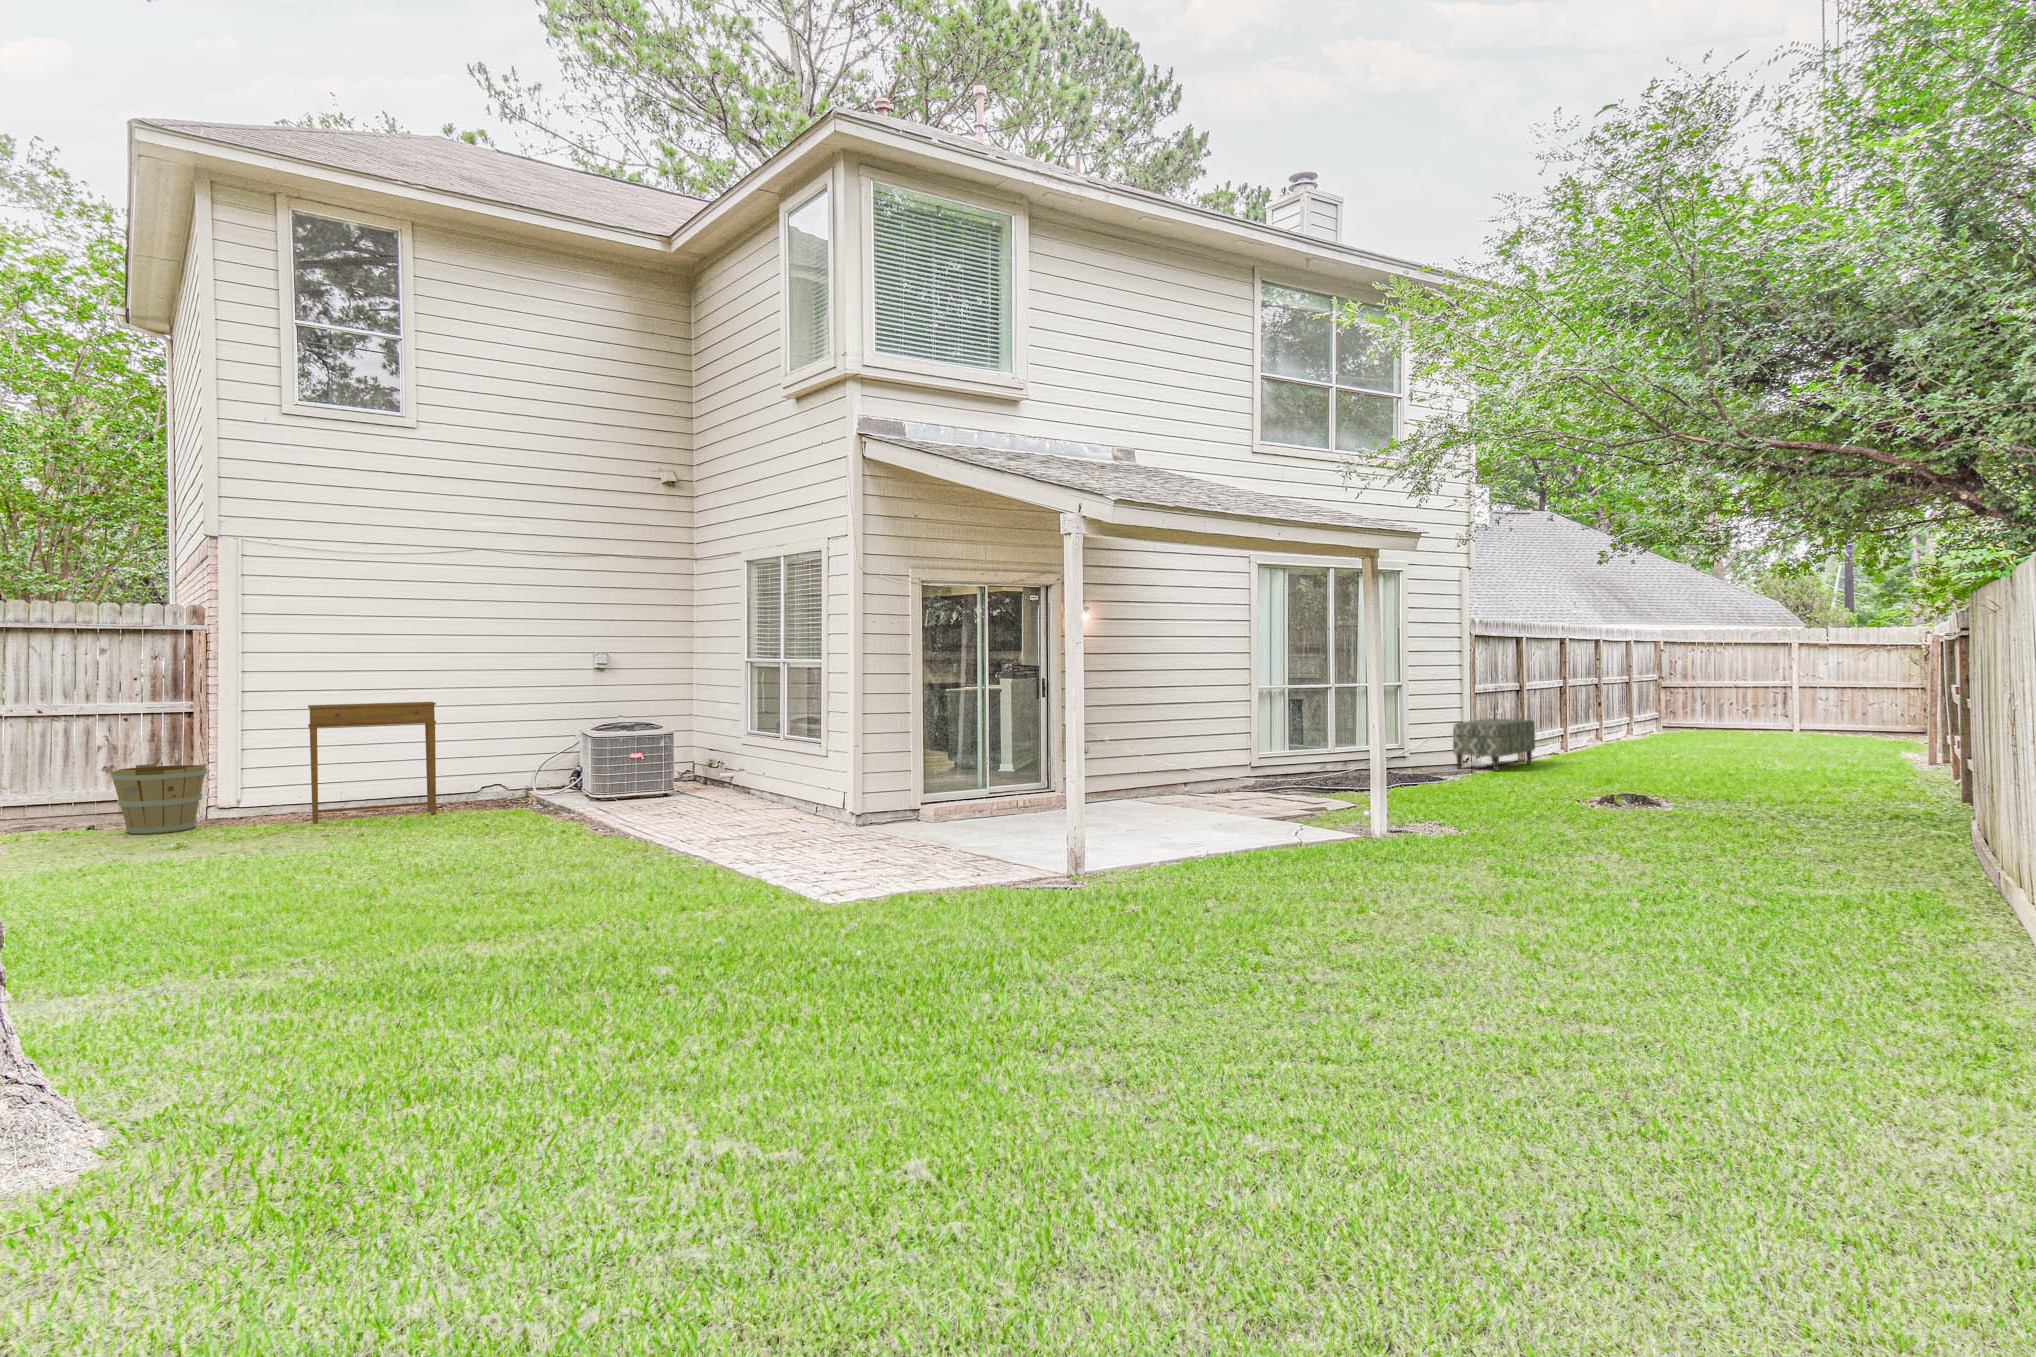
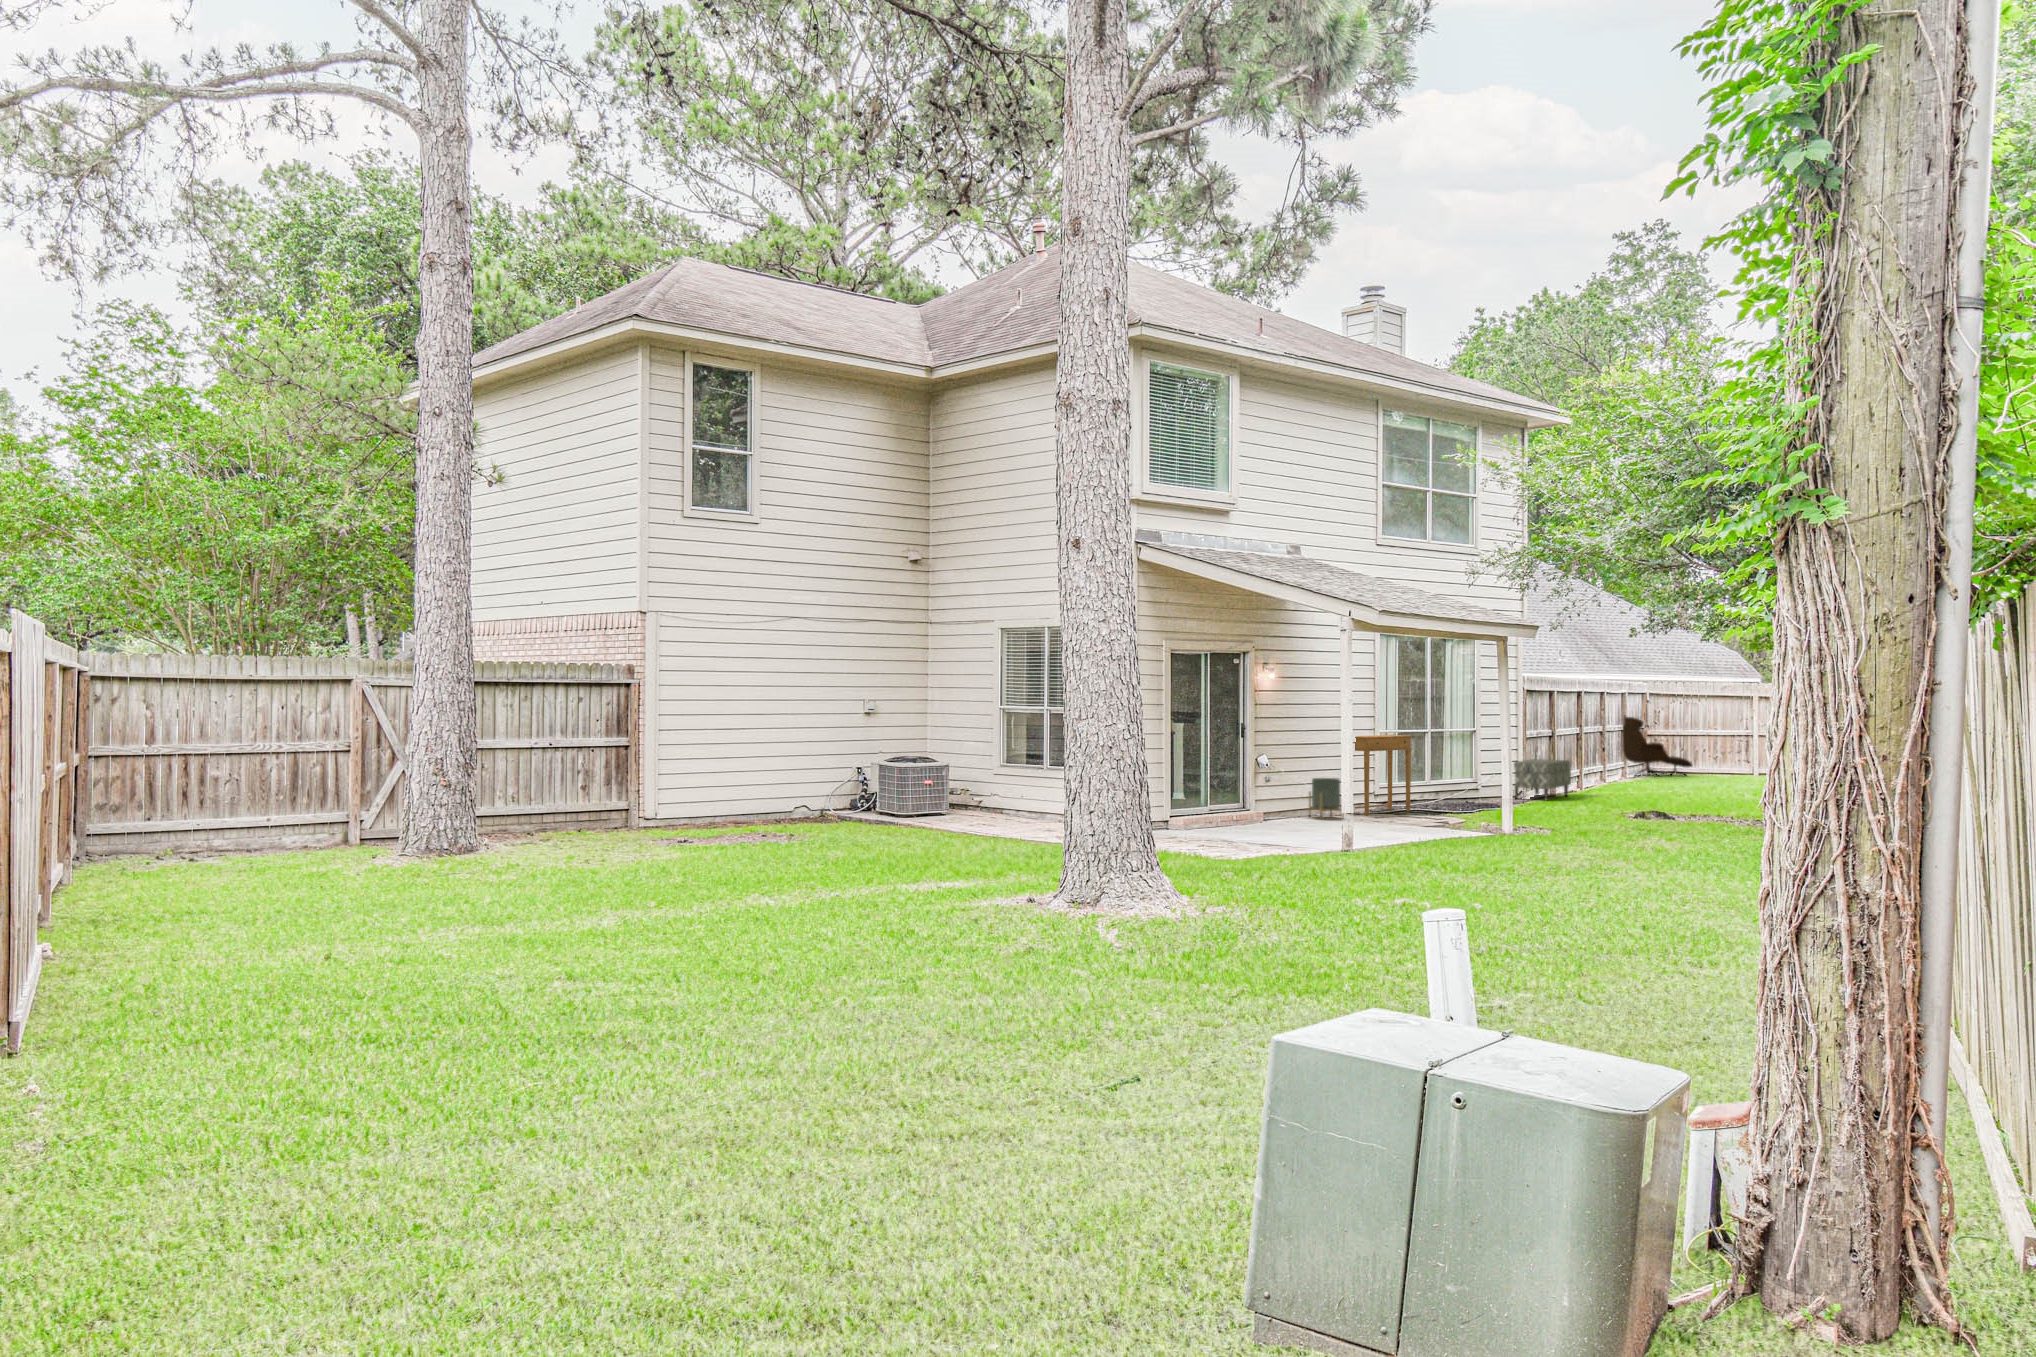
lounge chair: none [1623,667,1713,736] -> present [1623,717,1692,776]
side table: present [308,702,436,824] -> present [1348,735,1412,815]
planter: none [1147,747,1188,801] -> present [1309,778,1344,818]
wooden bucket: present [111,764,207,834] -> none [572,785,635,839]

